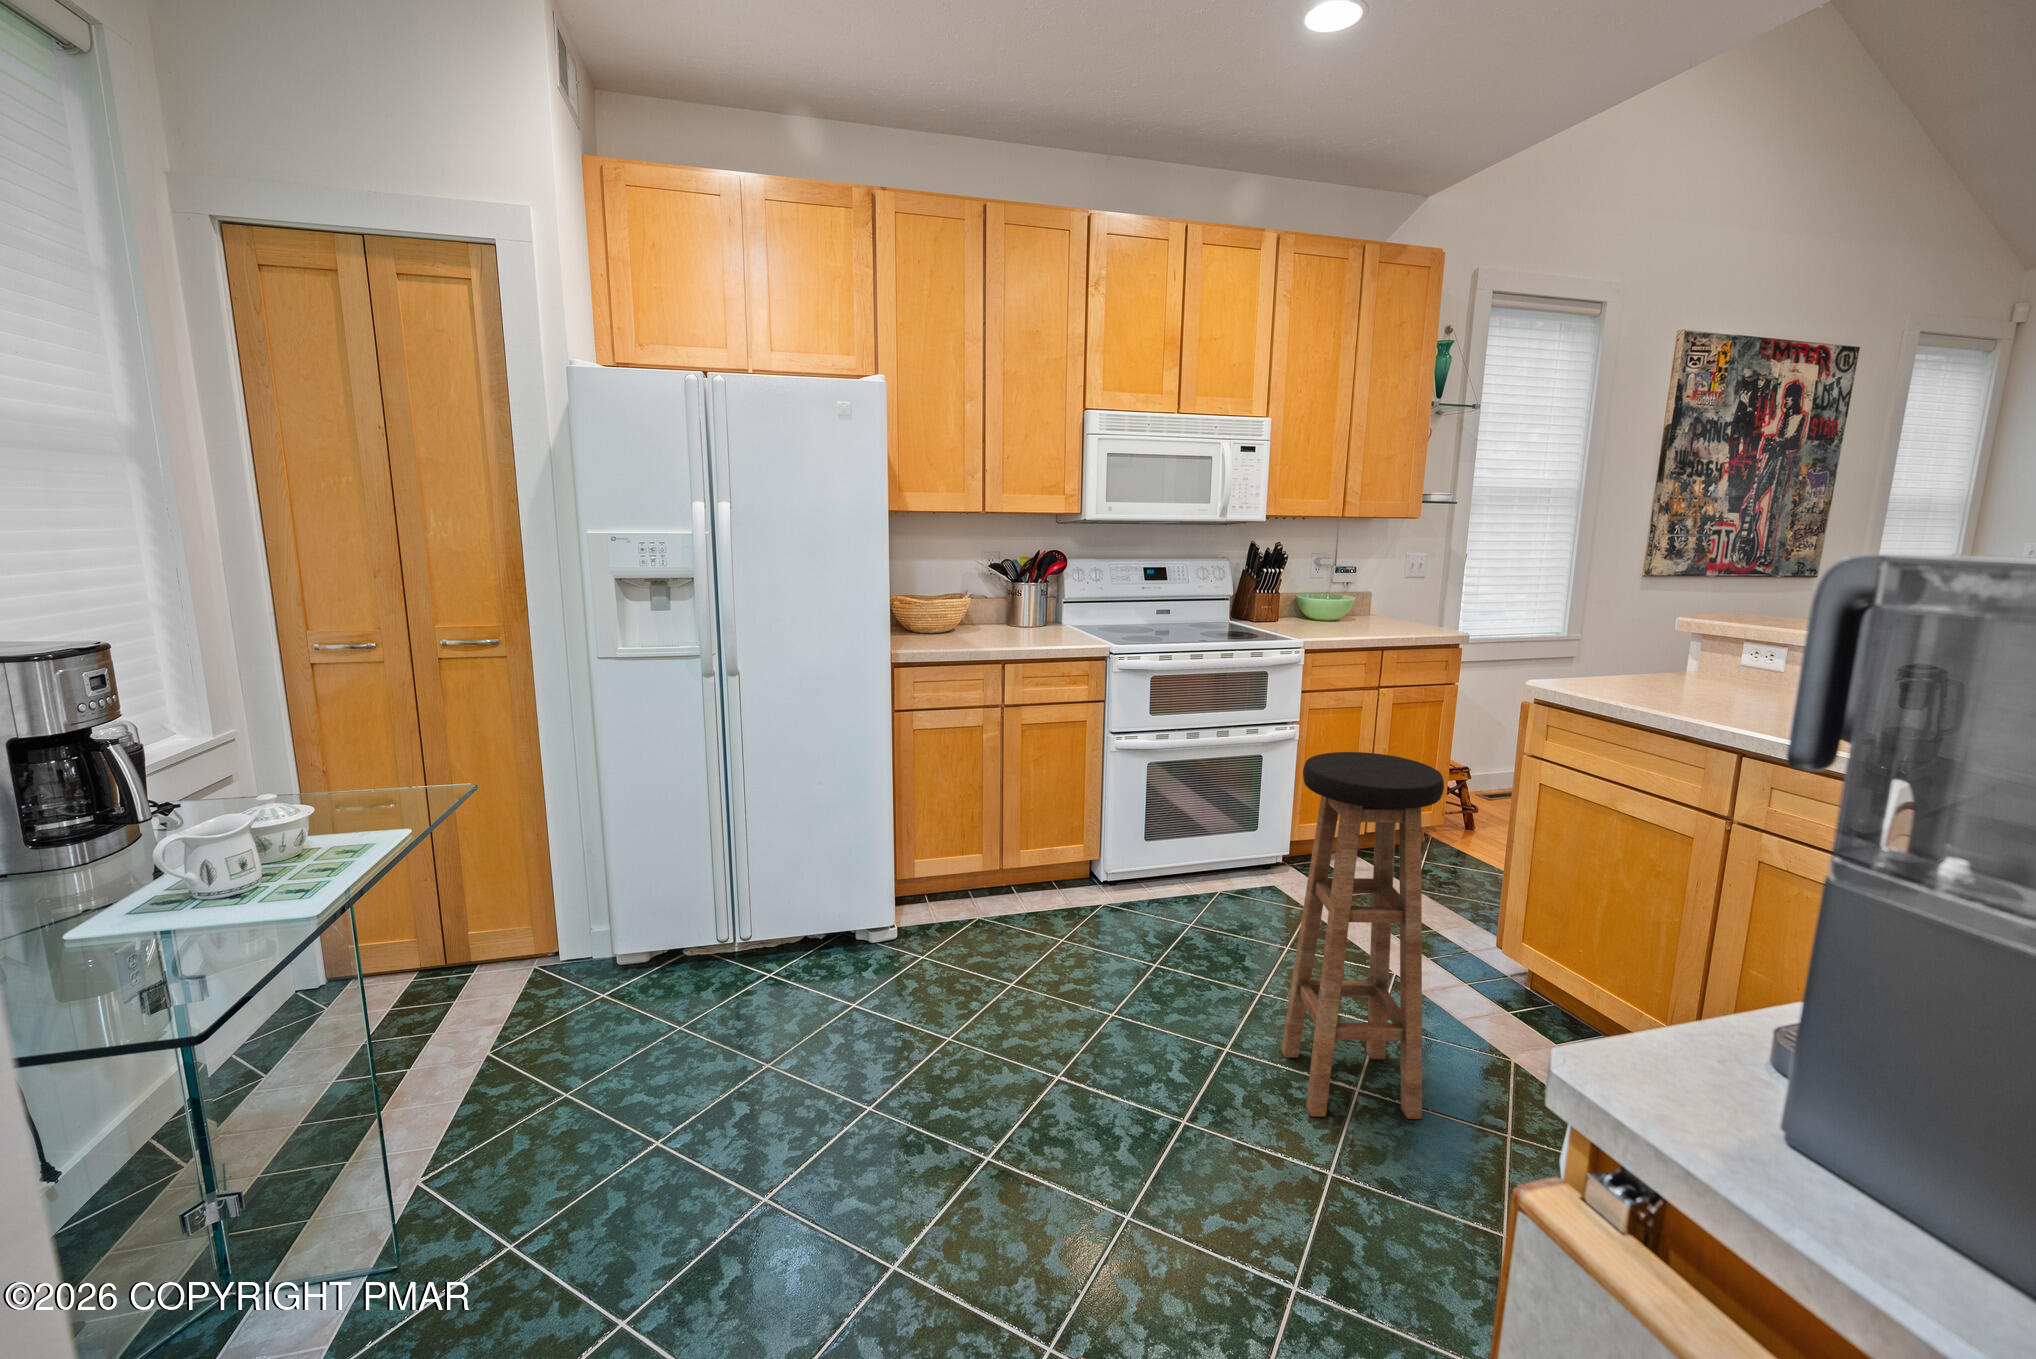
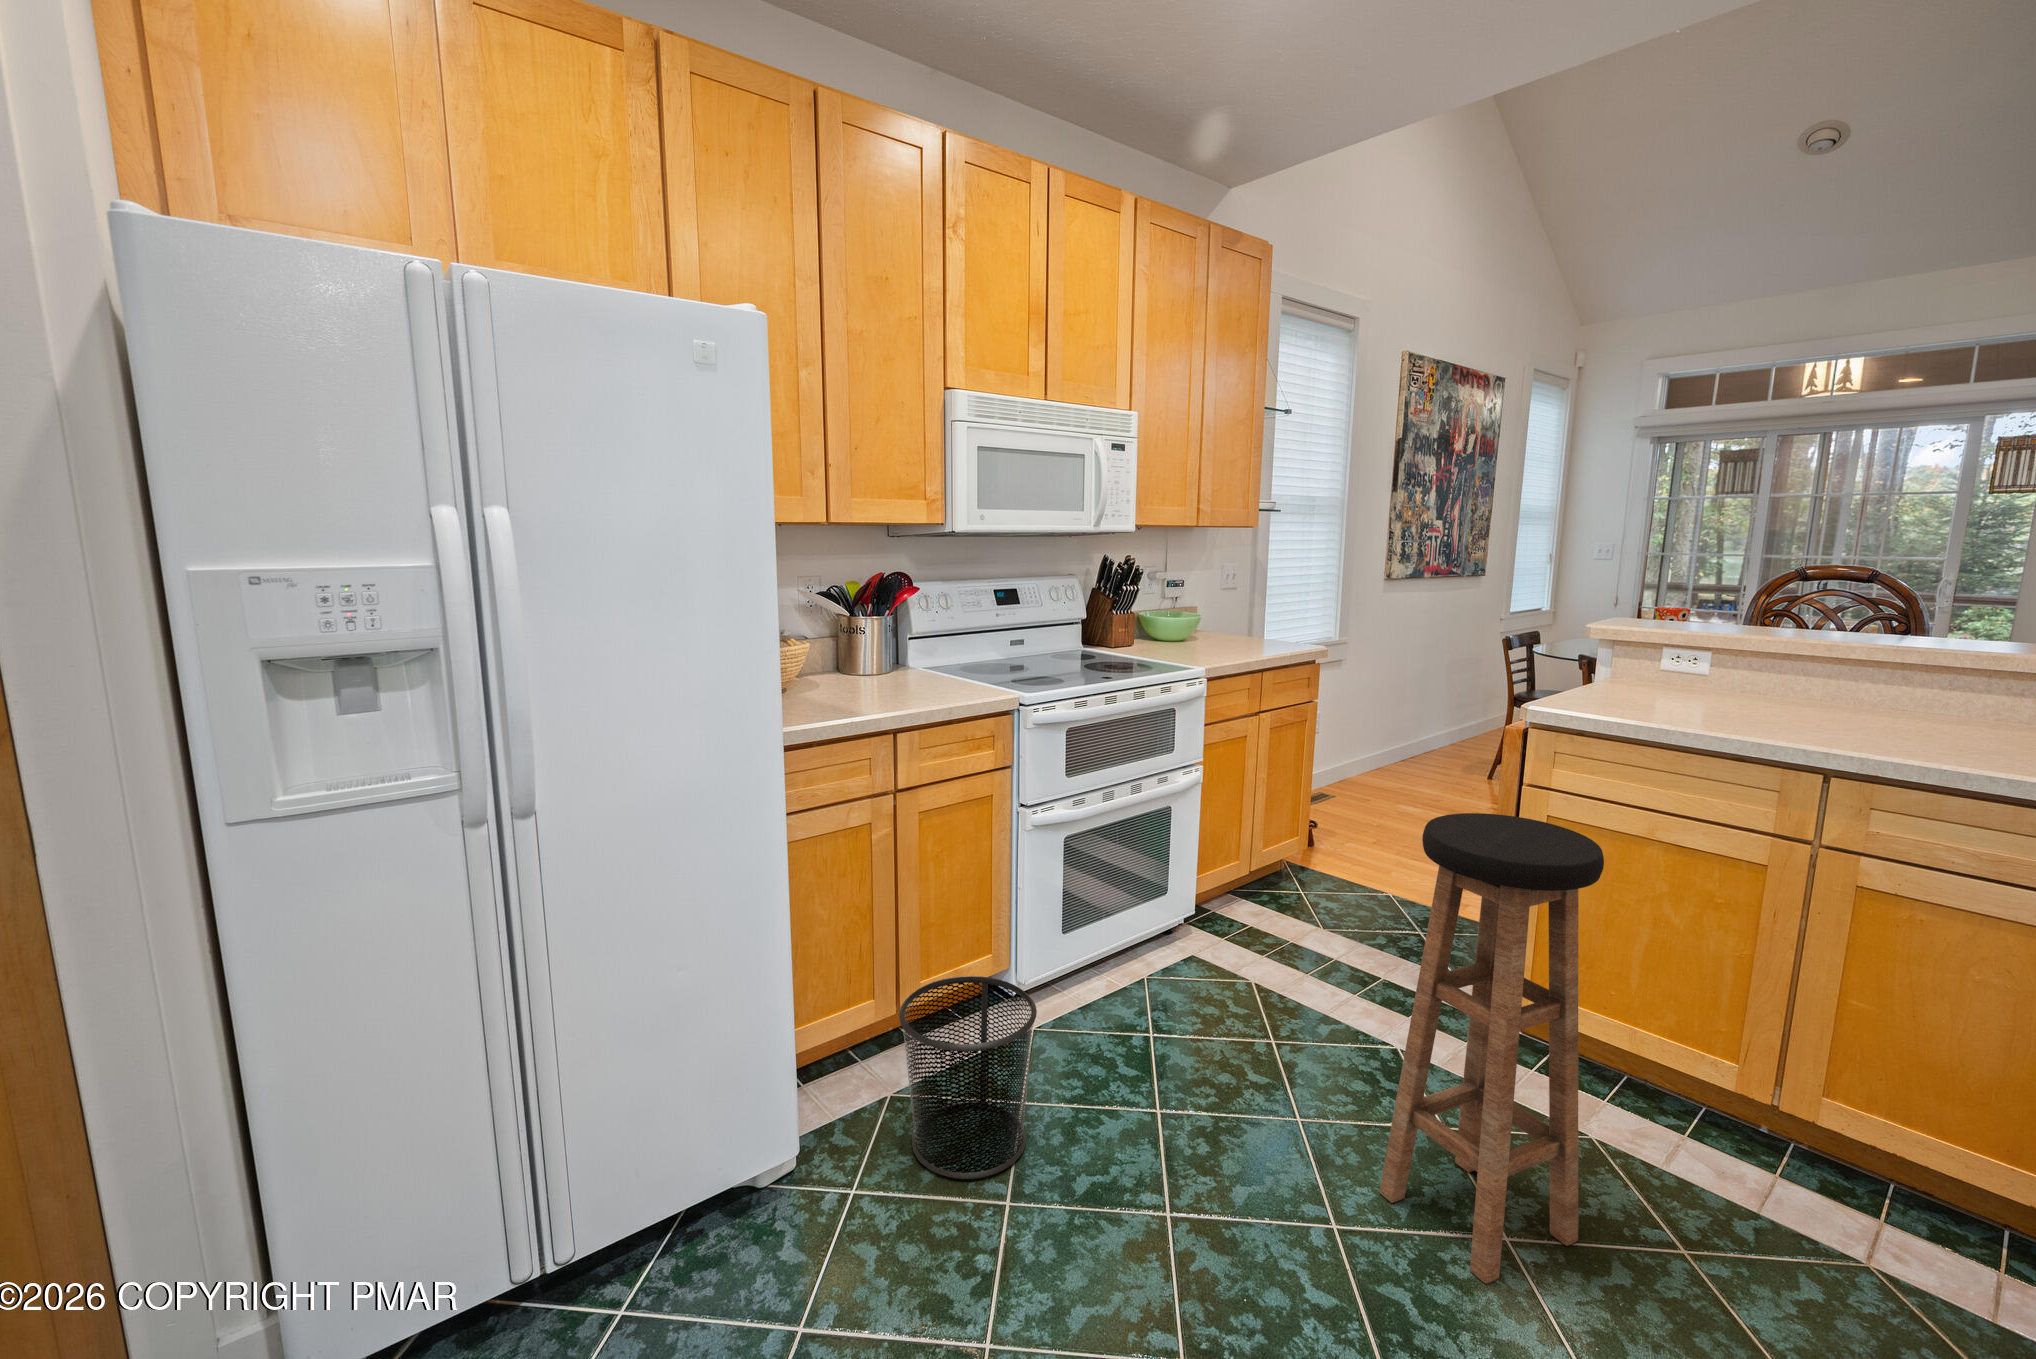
trash can: none [963,837,1059,969] -> present [899,976,1037,1179]

